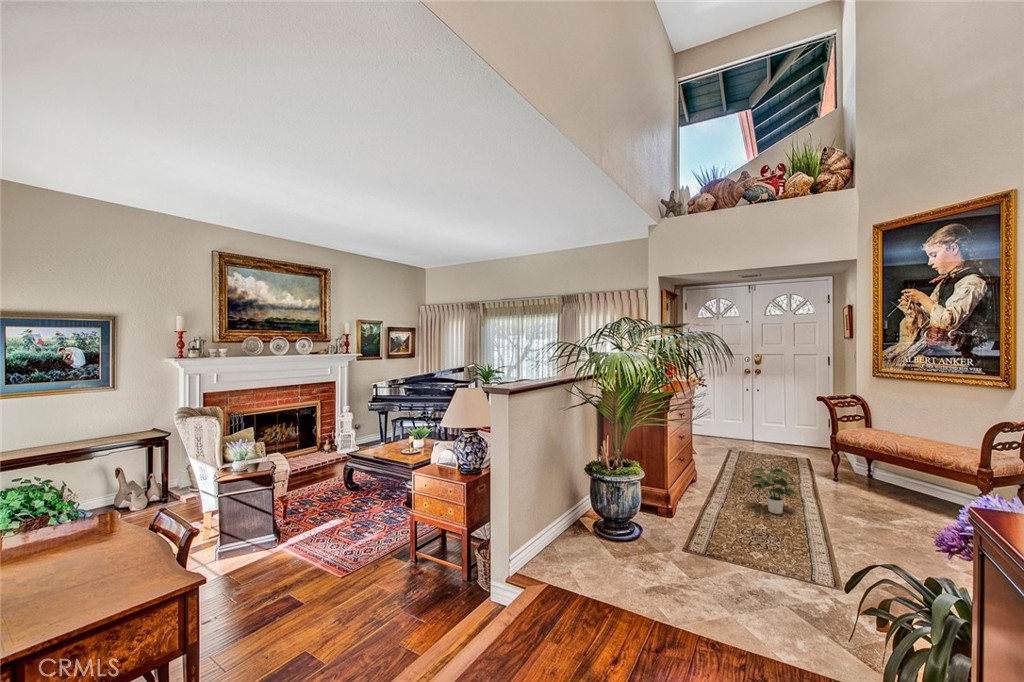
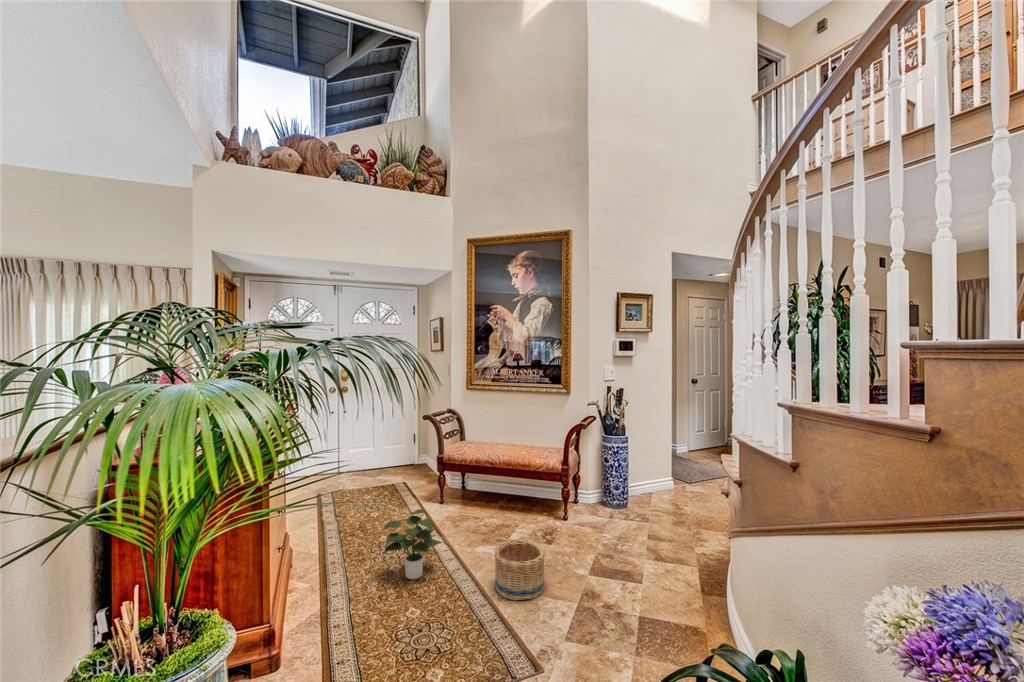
basket: none [836,506,891,555] -> present [495,540,545,601]

